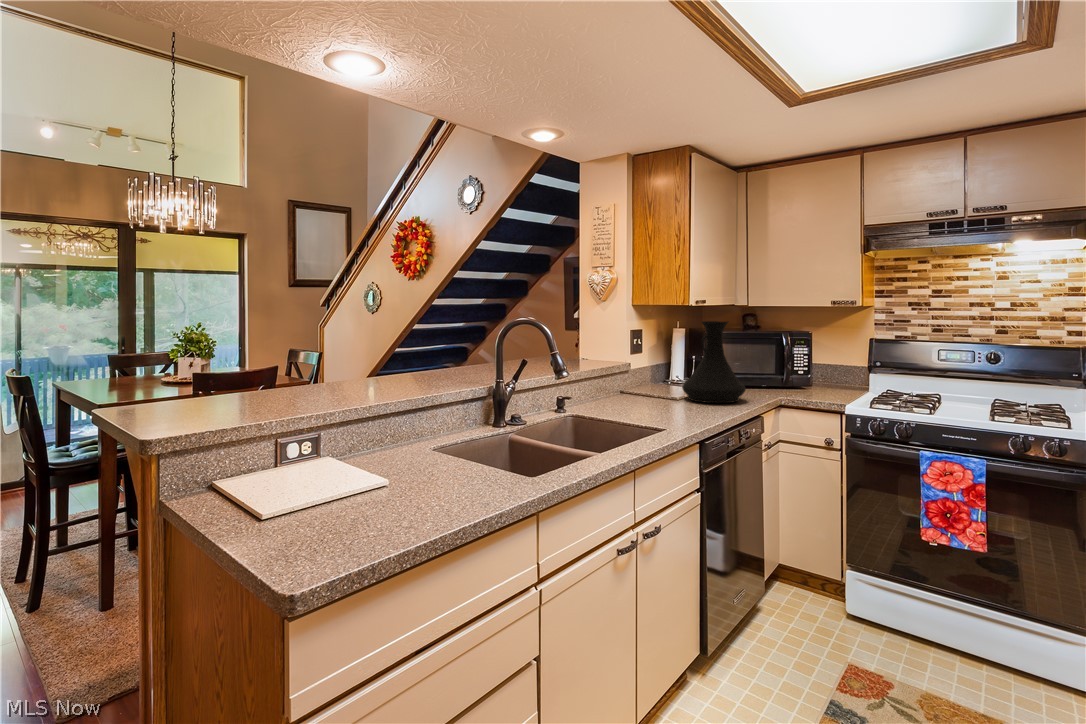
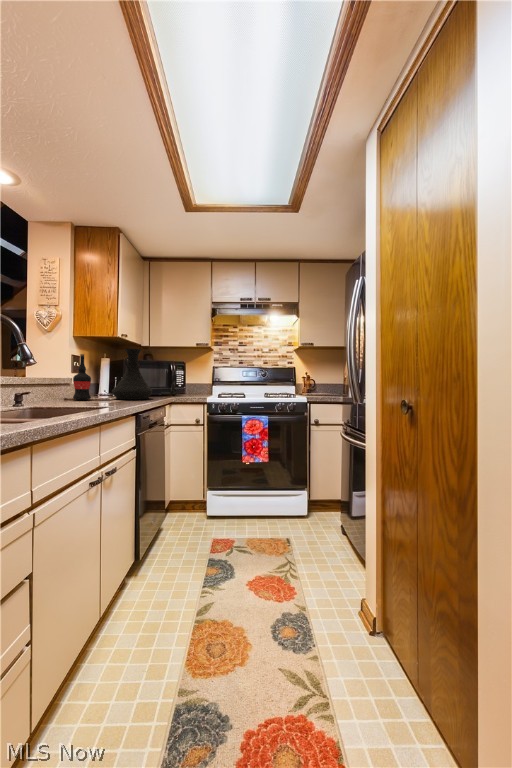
wine bottle: none [627,333,651,400] -> present [73,354,91,400]

